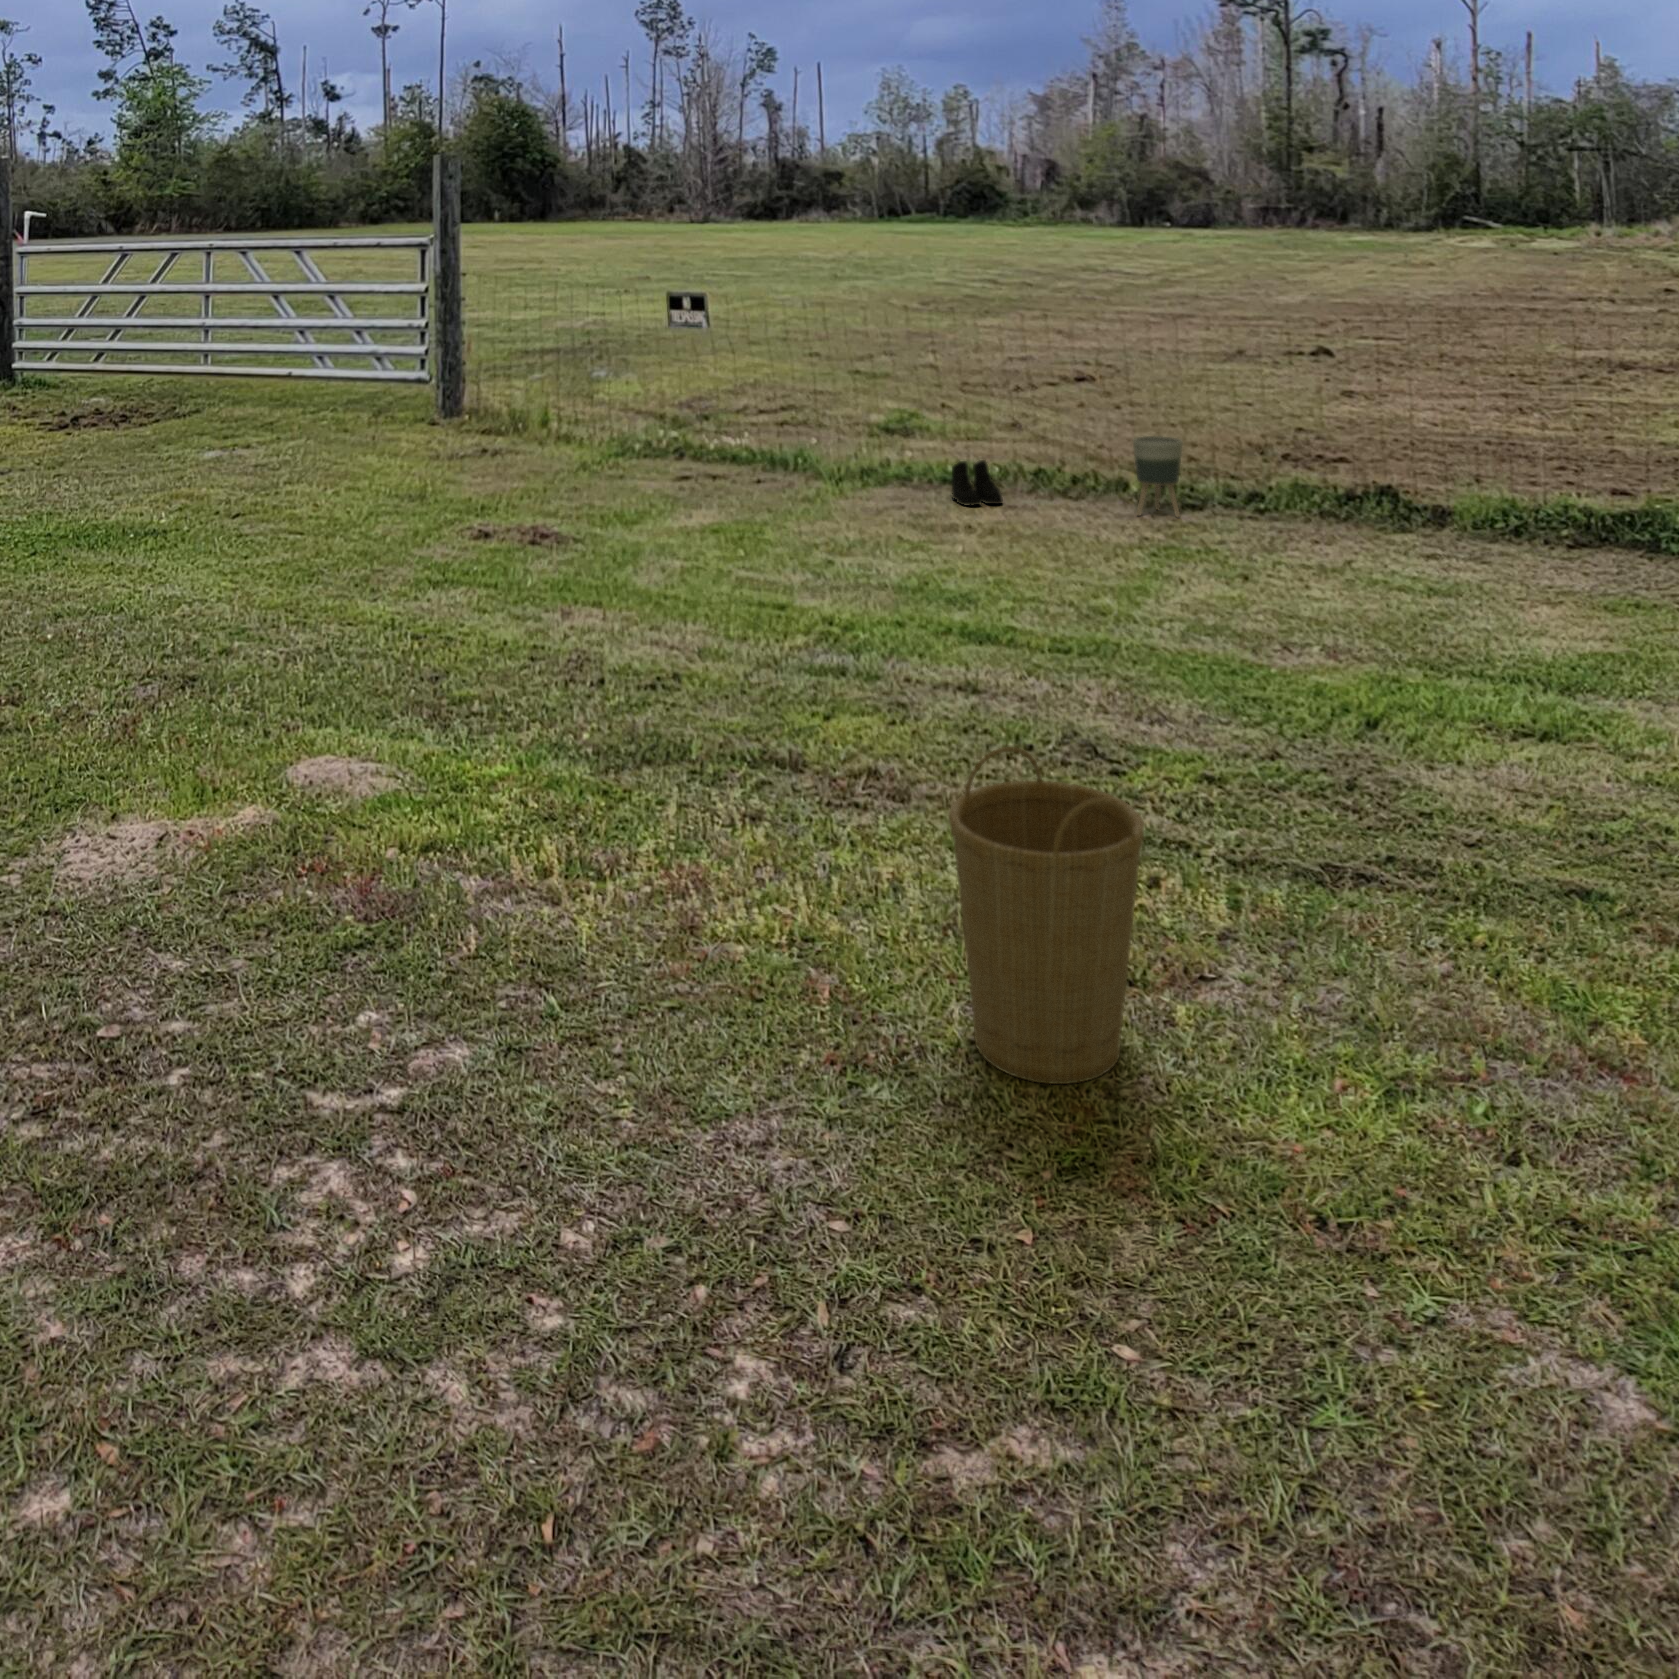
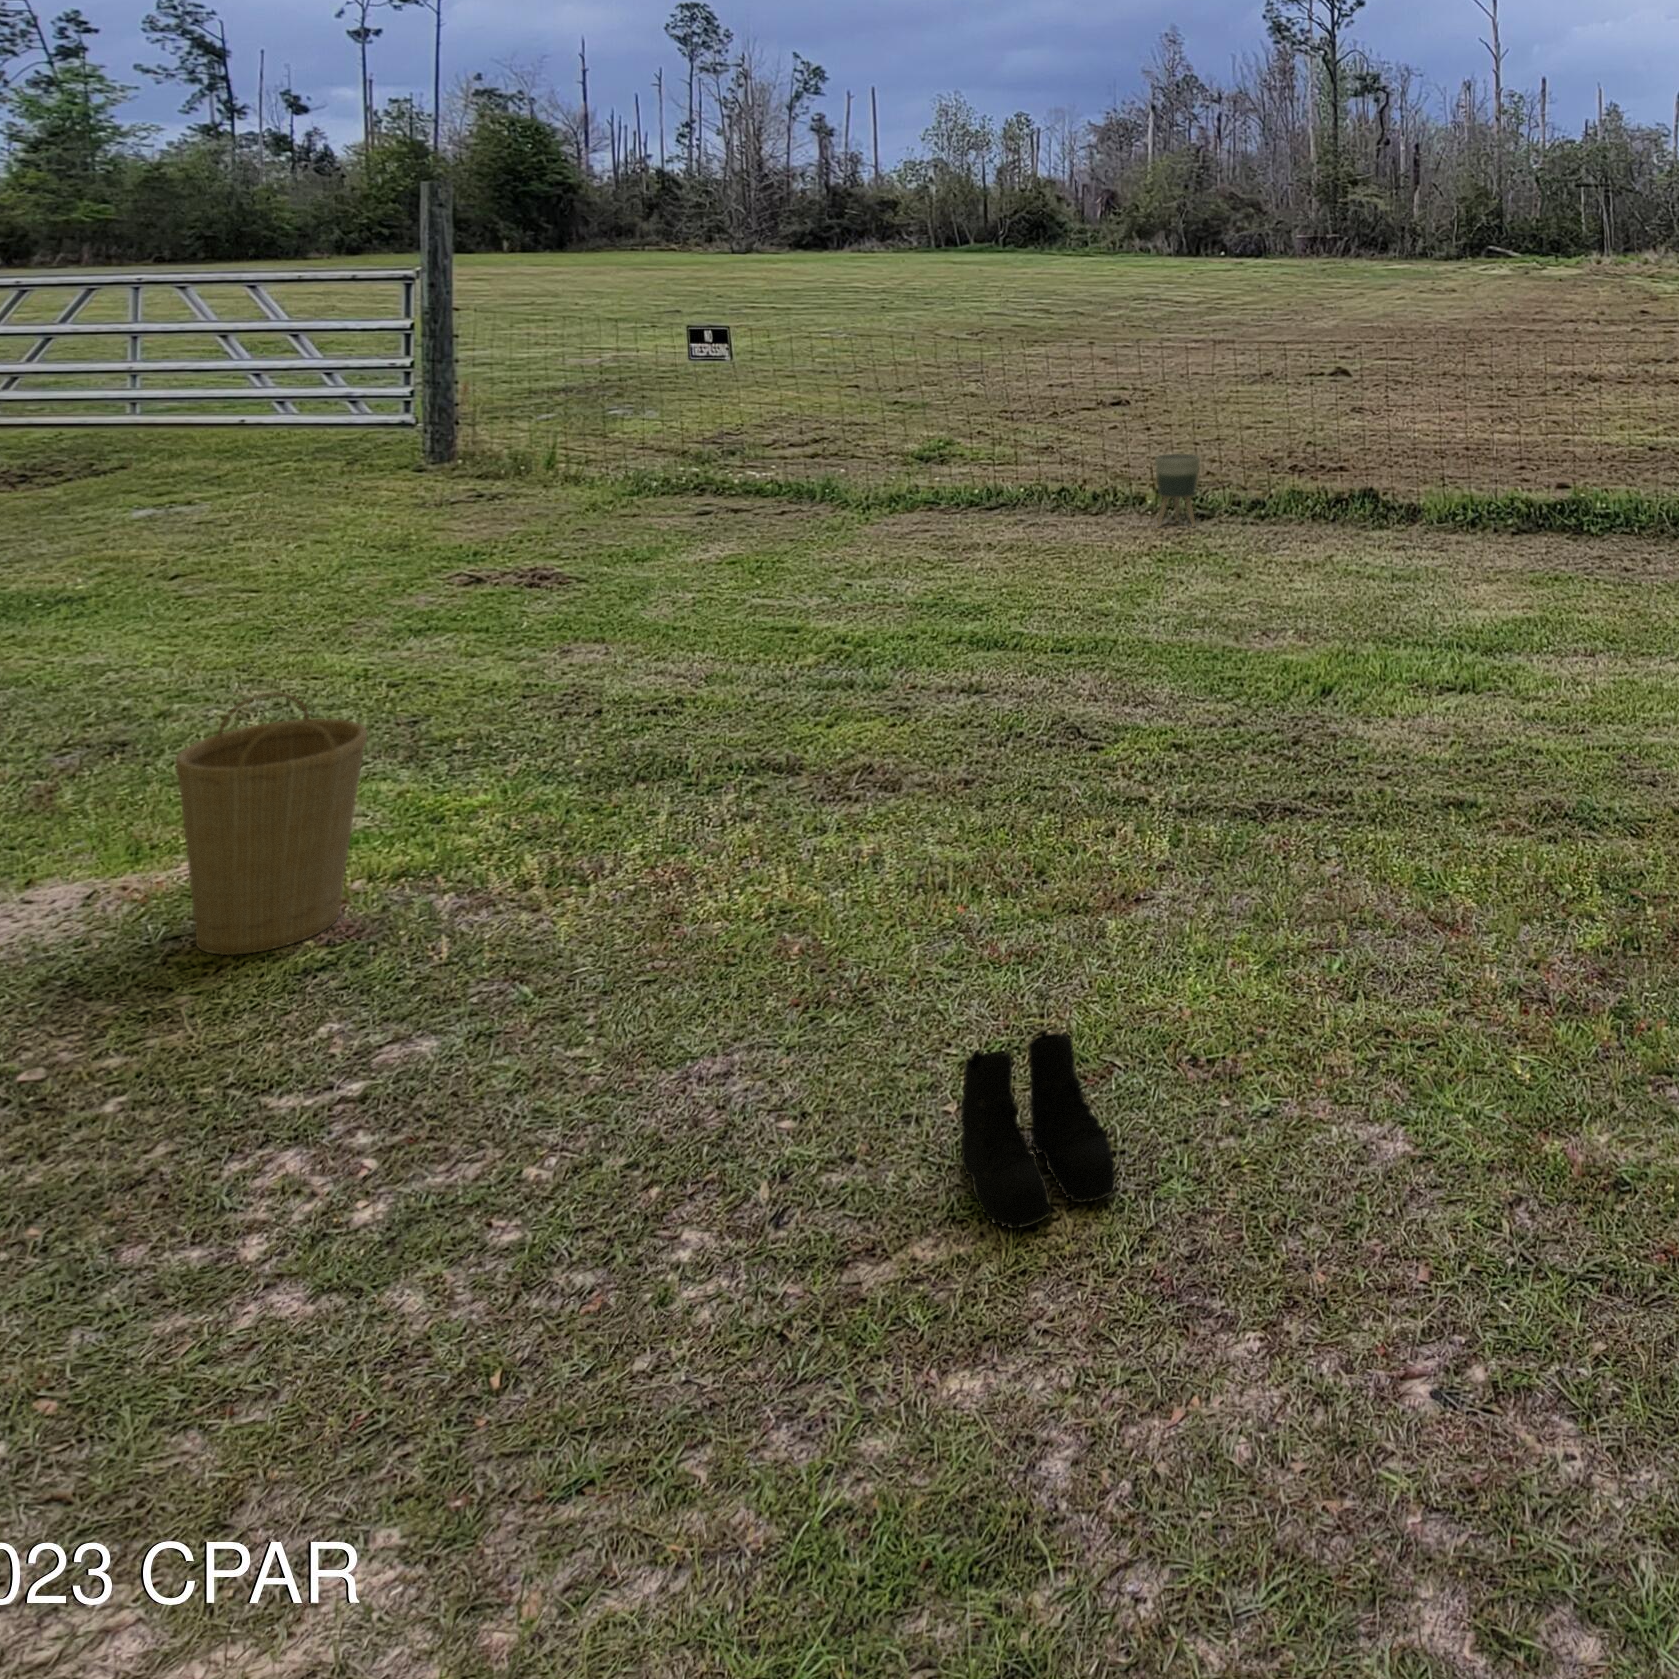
boots: present [952,460,1003,506] -> present [960,1030,1116,1228]
basket: present [949,747,1144,1084] -> present [175,692,367,955]

